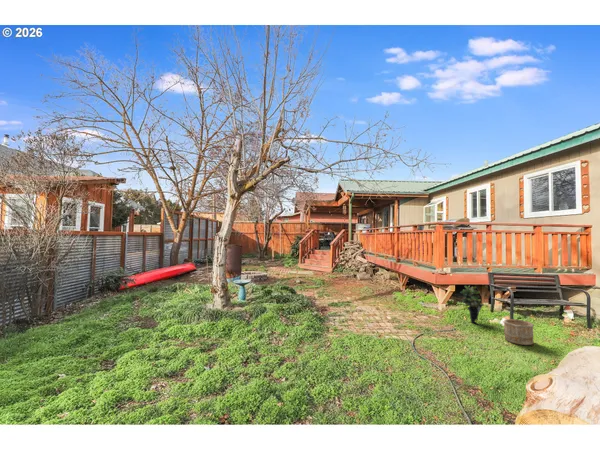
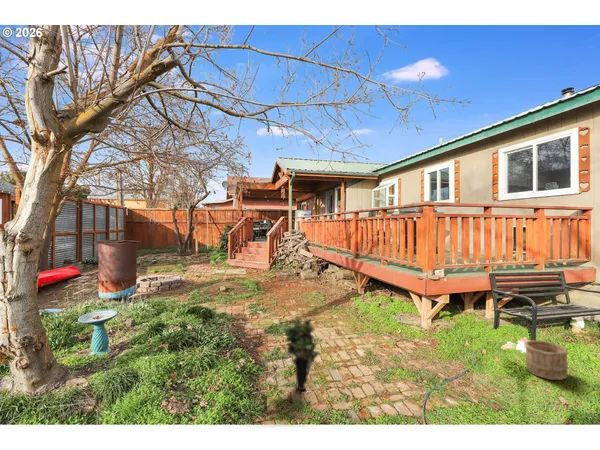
potted plant: present [461,286,484,323] -> present [285,317,319,390]

